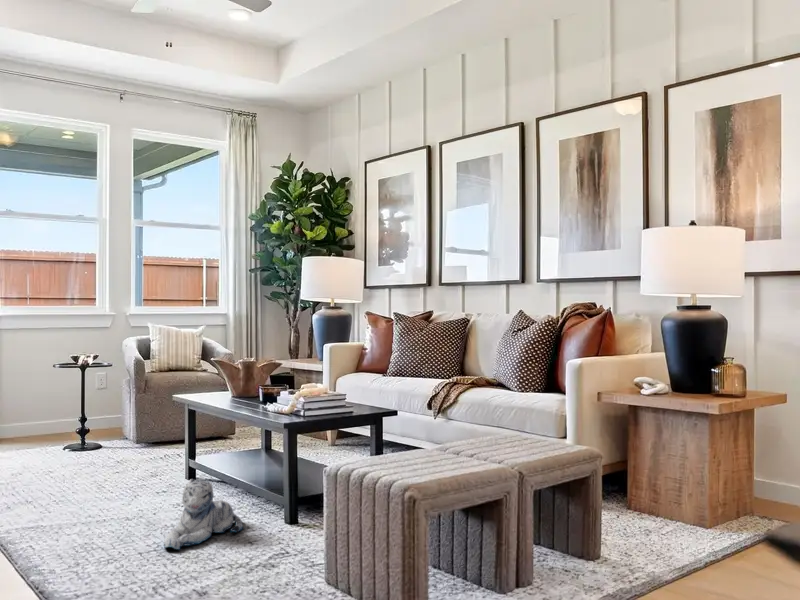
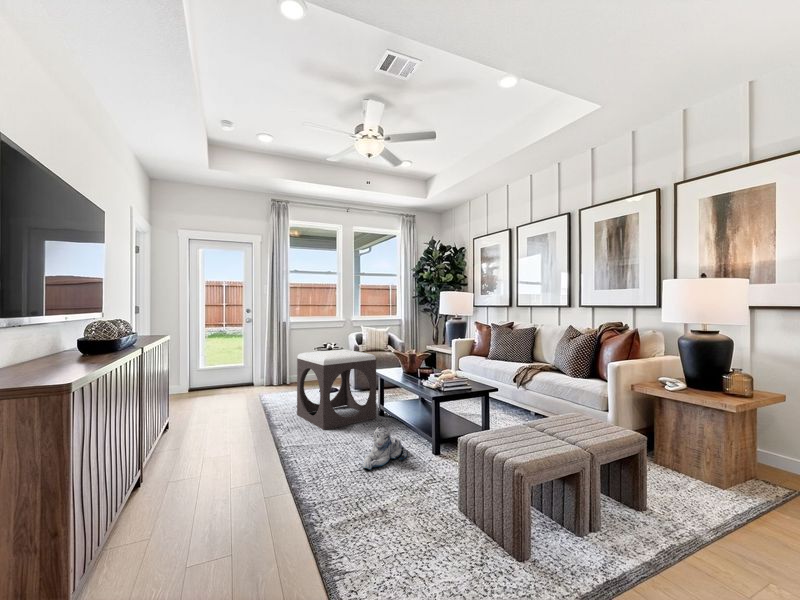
footstool: none [23,361,184,506] -> present [297,349,376,430]

